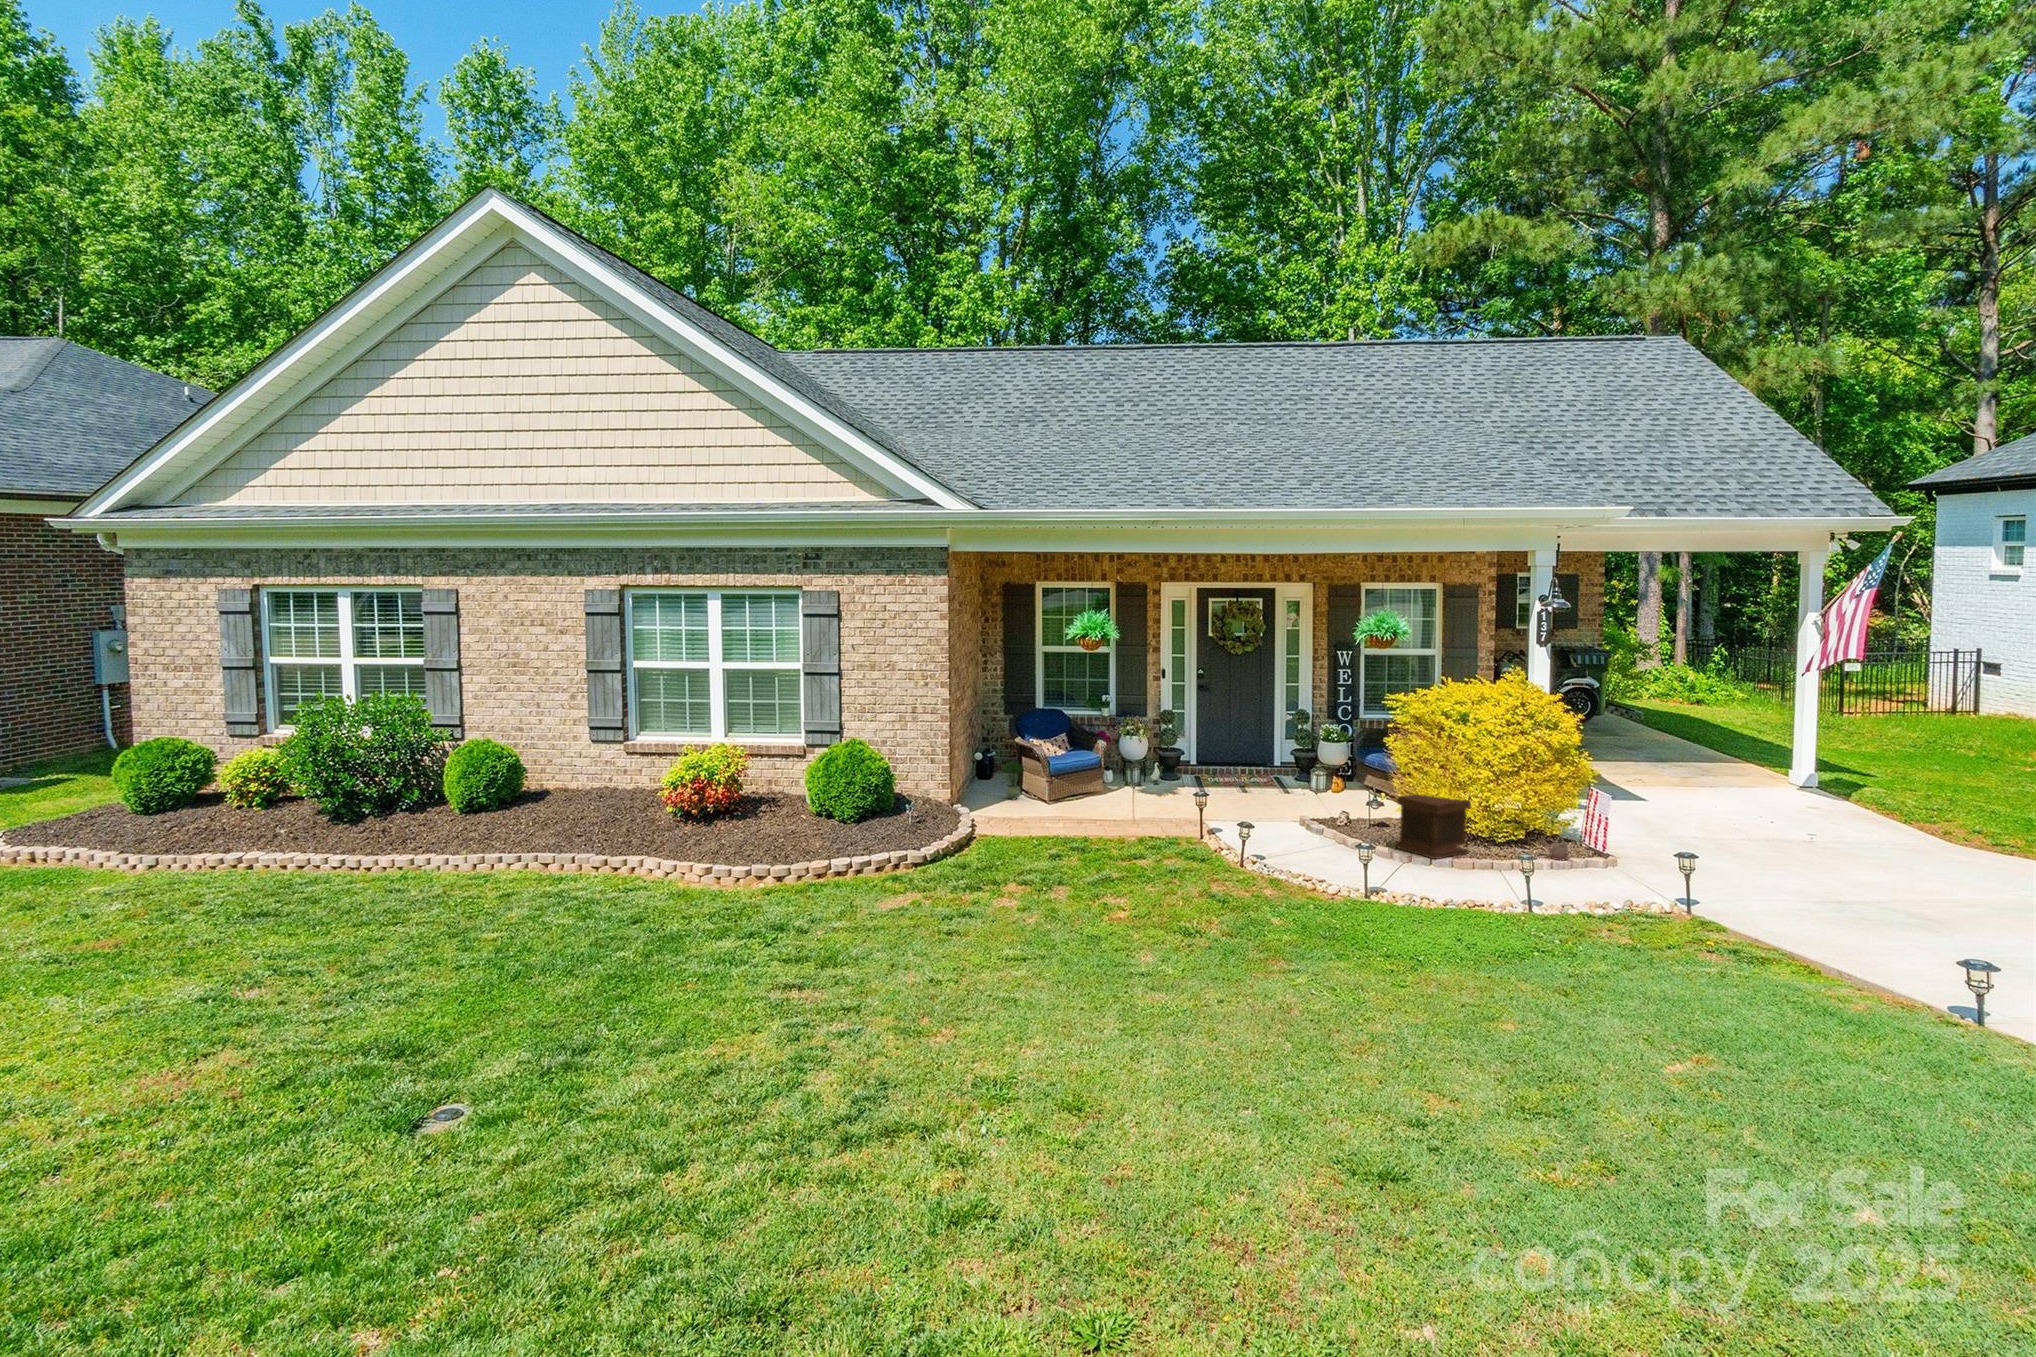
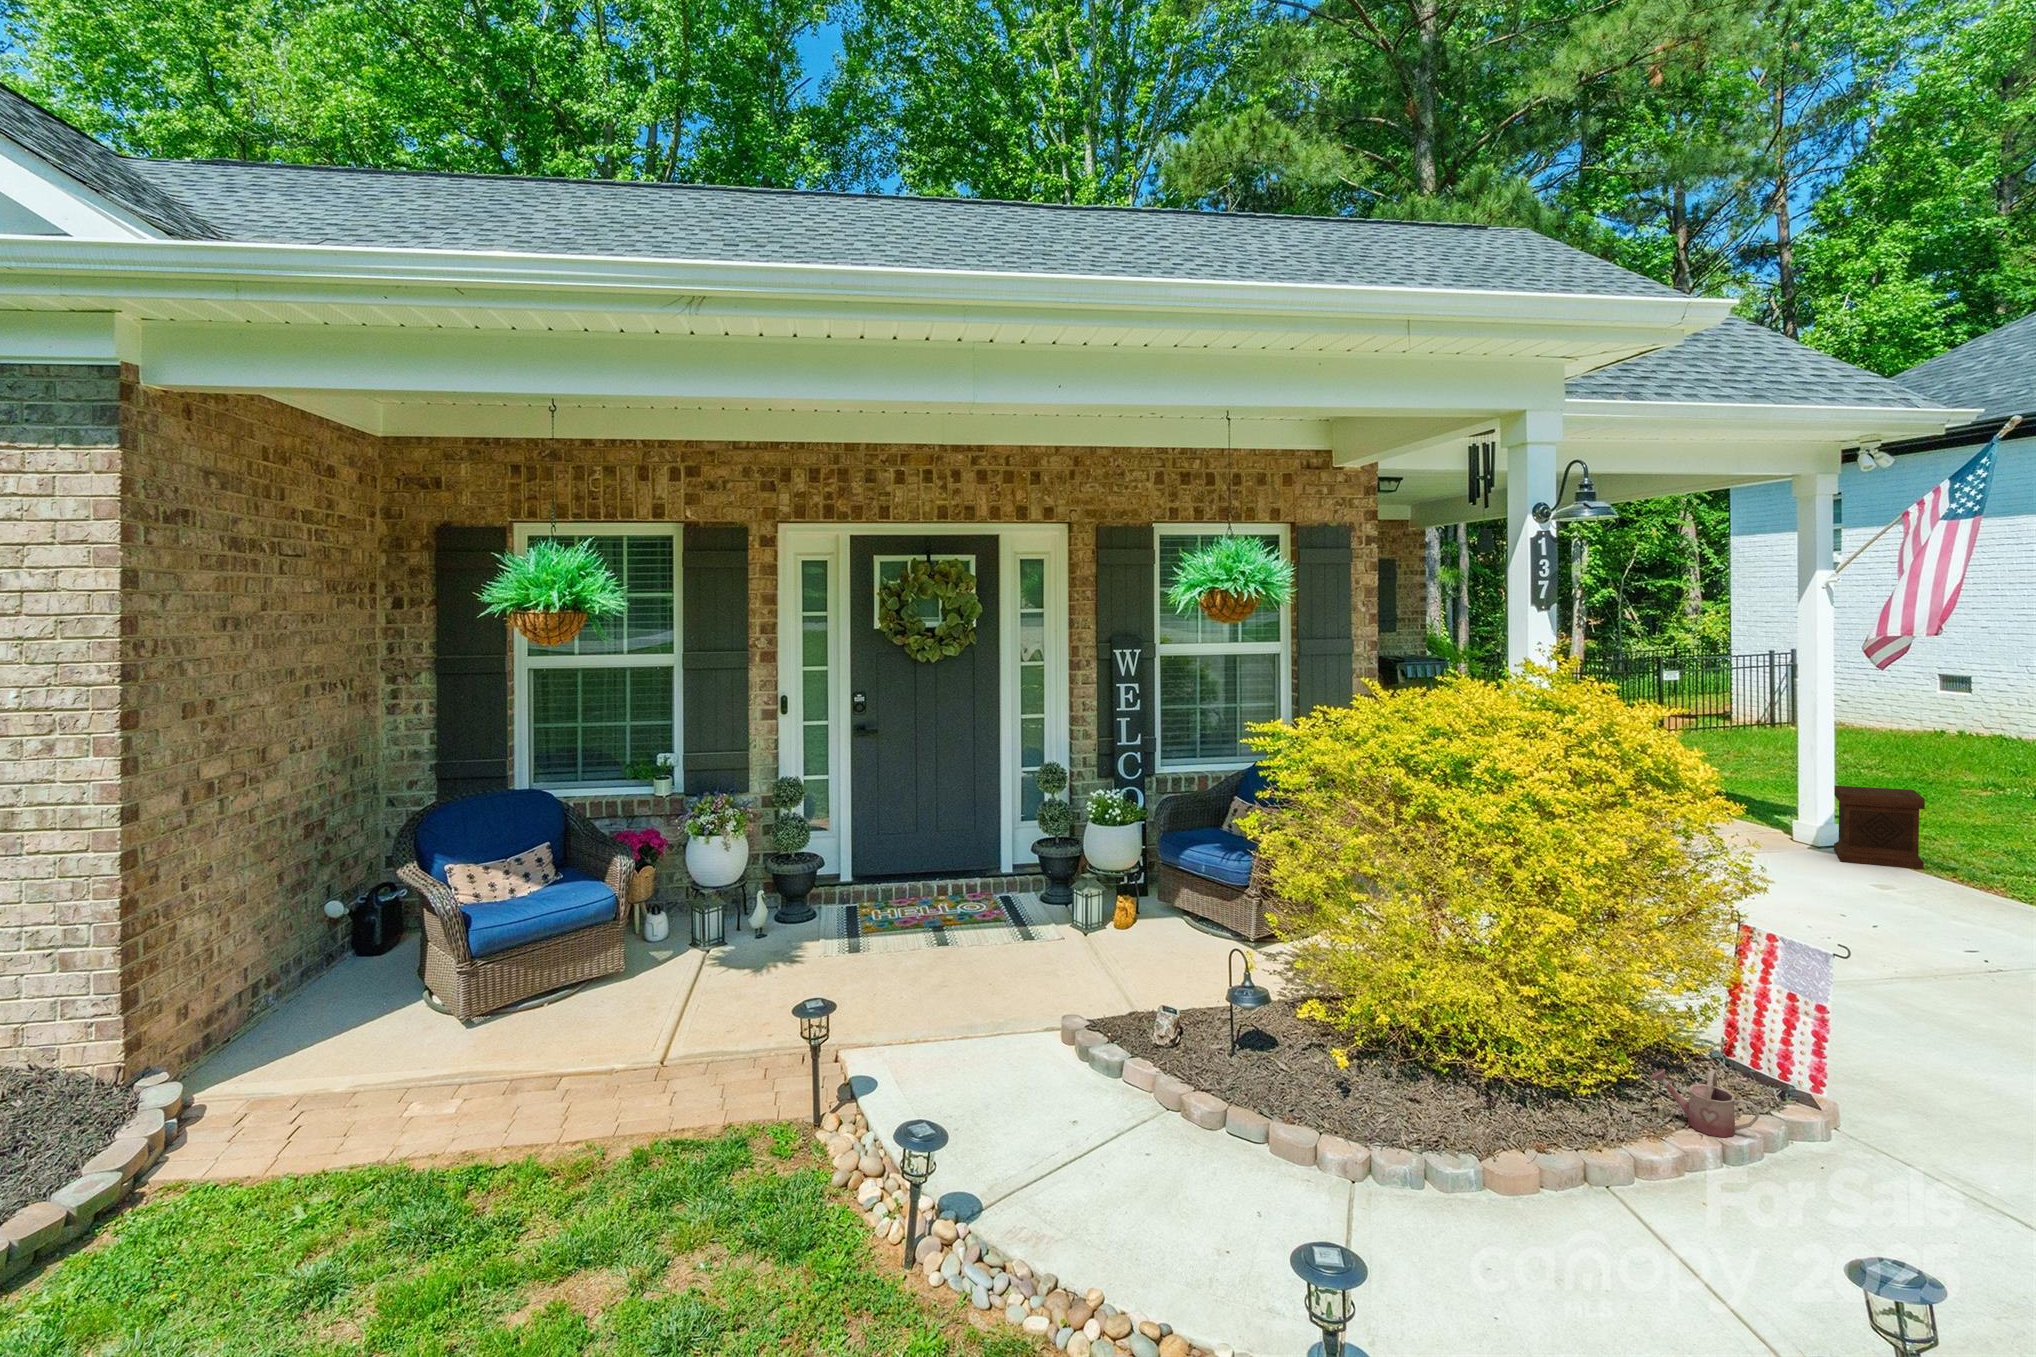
potted plant: present [1003,762,1022,800] -> none [336,923,419,1022]
side table: present [1396,794,1471,859] -> present [1834,786,1925,869]

